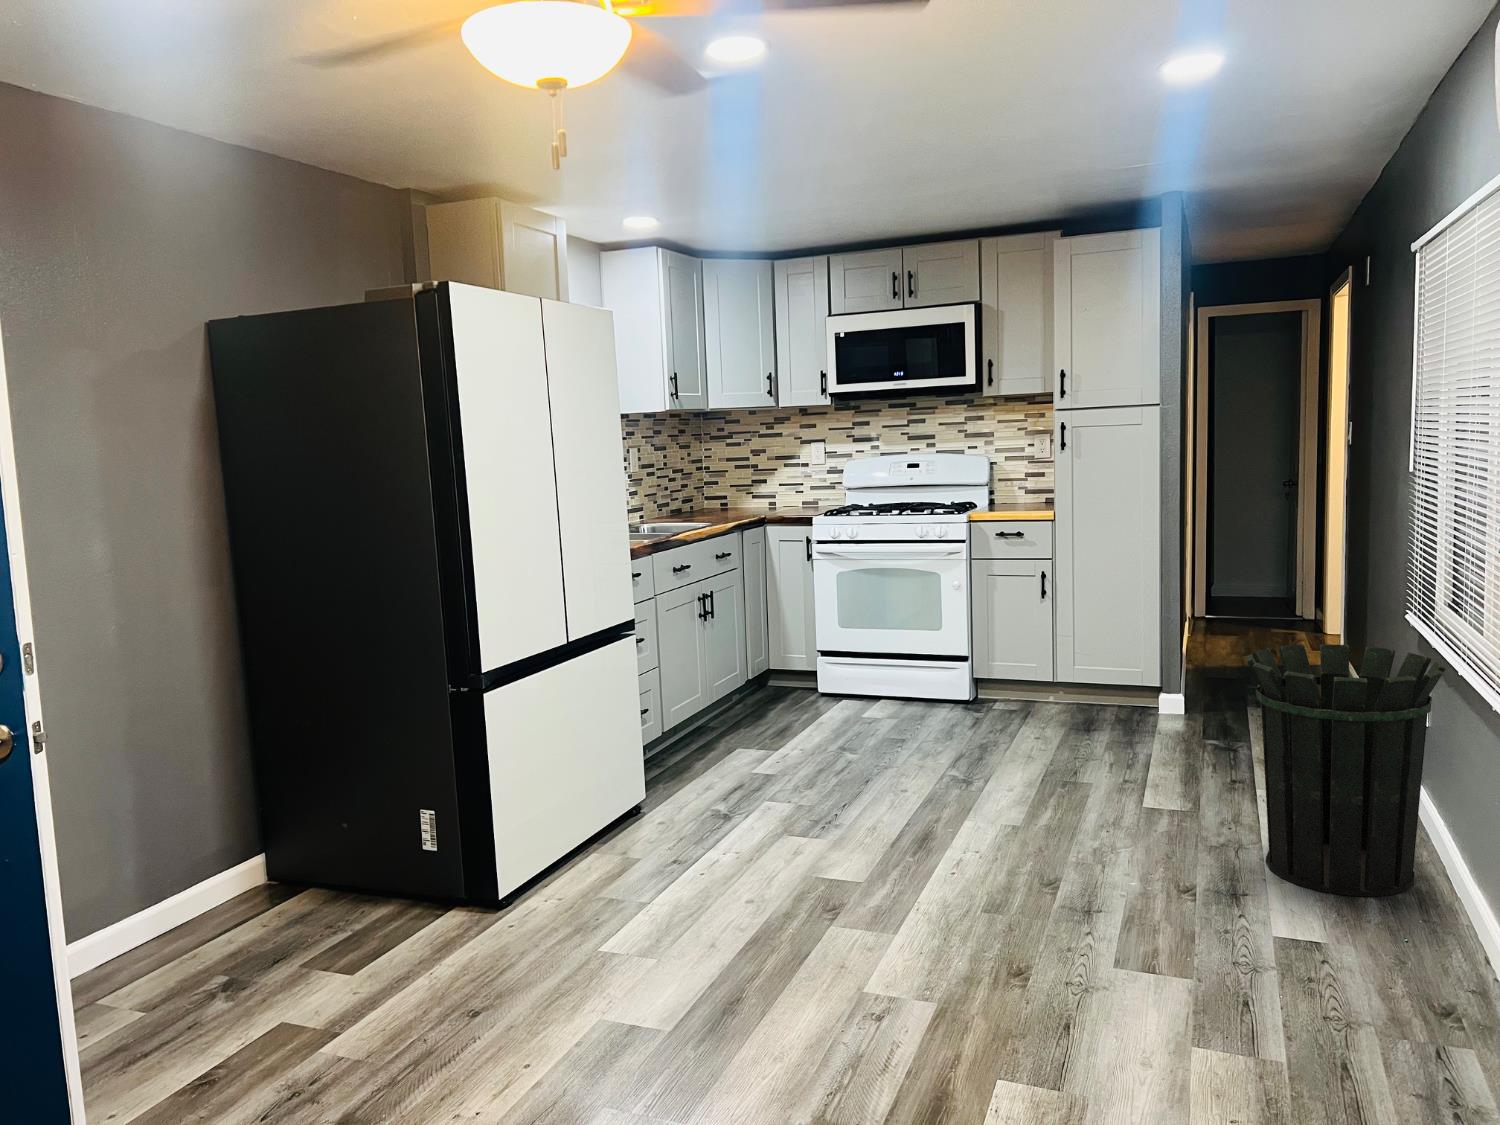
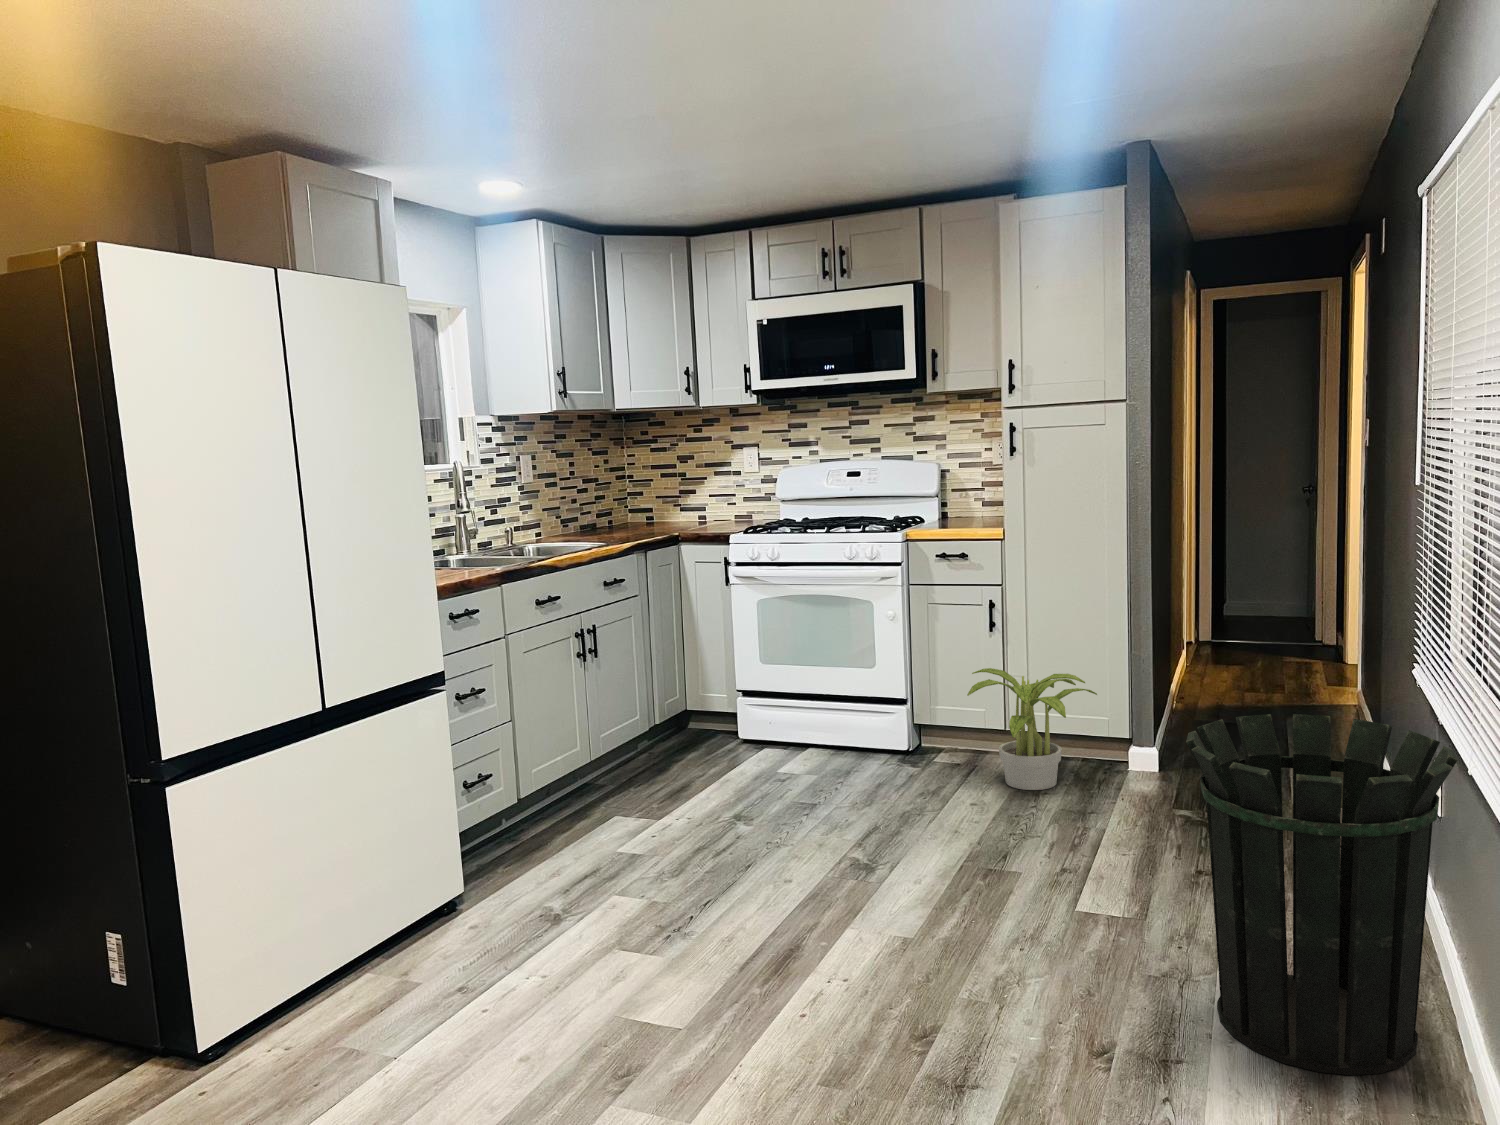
potted plant: none [1031,629,1136,729] -> present [967,668,1097,790]

